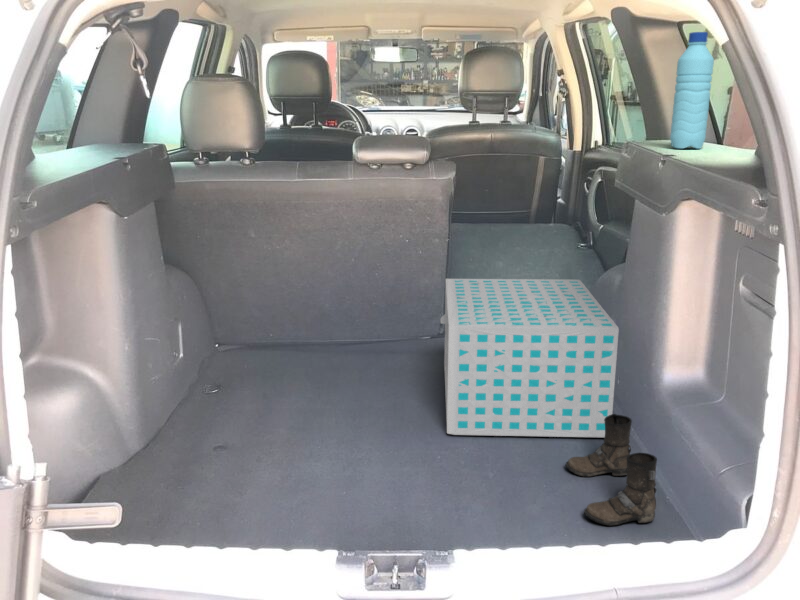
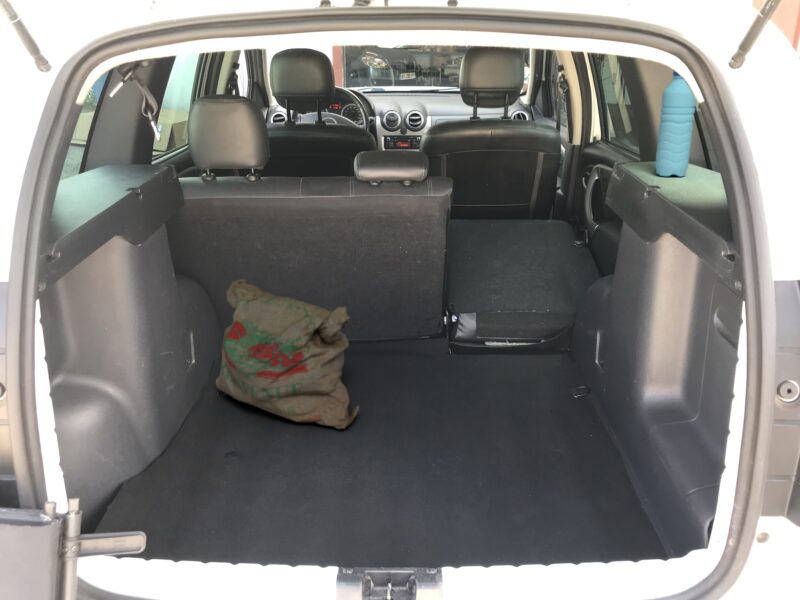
bag: none [206,270,358,424] -> present [216,279,359,429]
storage box: present [440,279,619,437] -> none [438,286,604,444]
boots: present [566,414,657,525] -> none [552,426,634,533]

